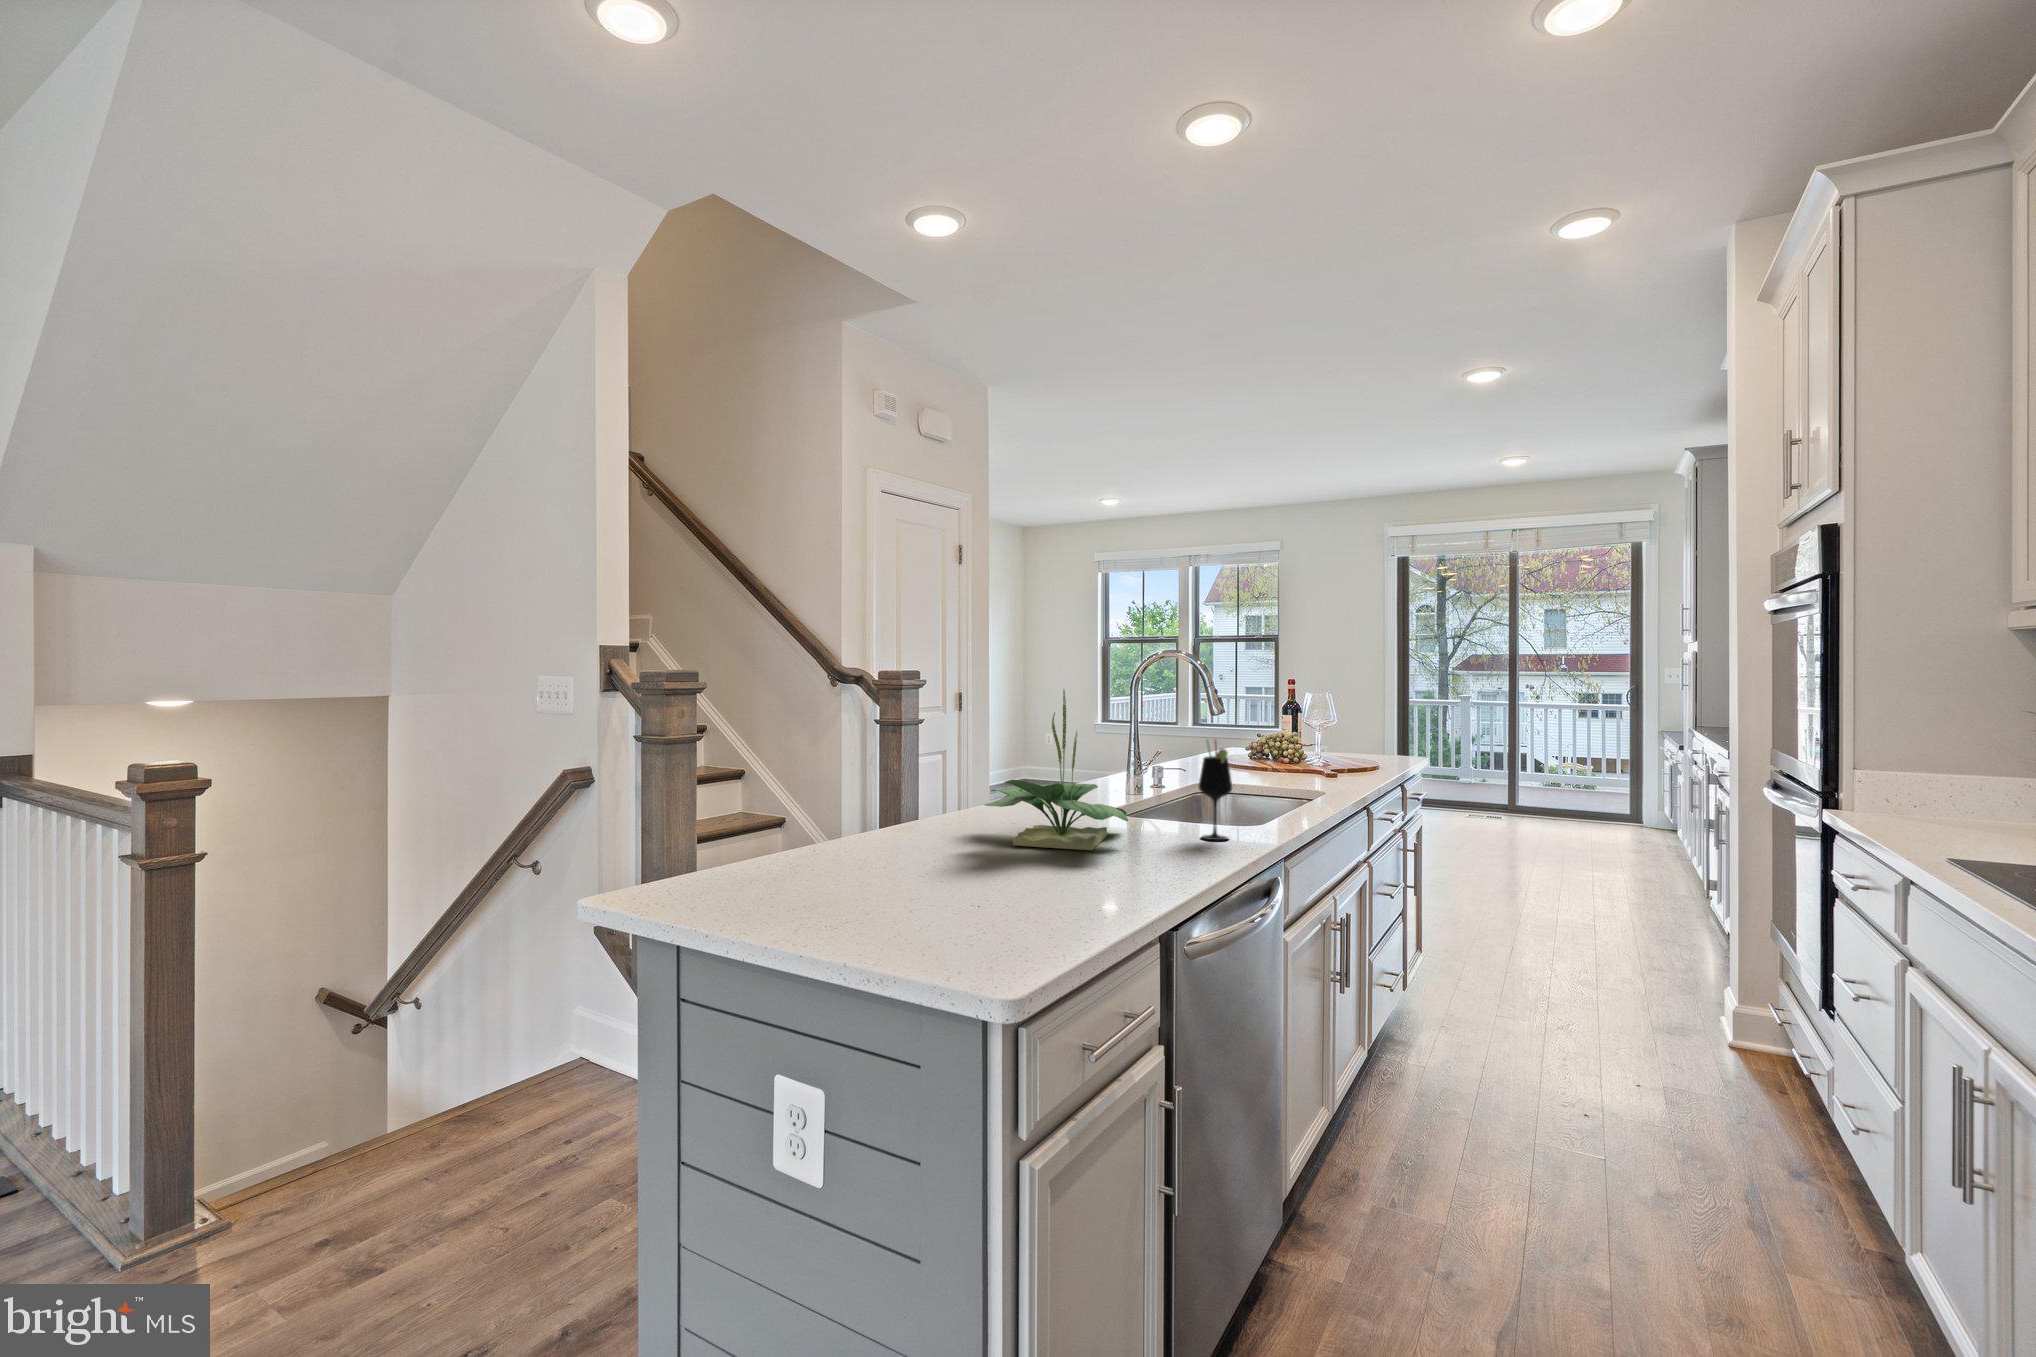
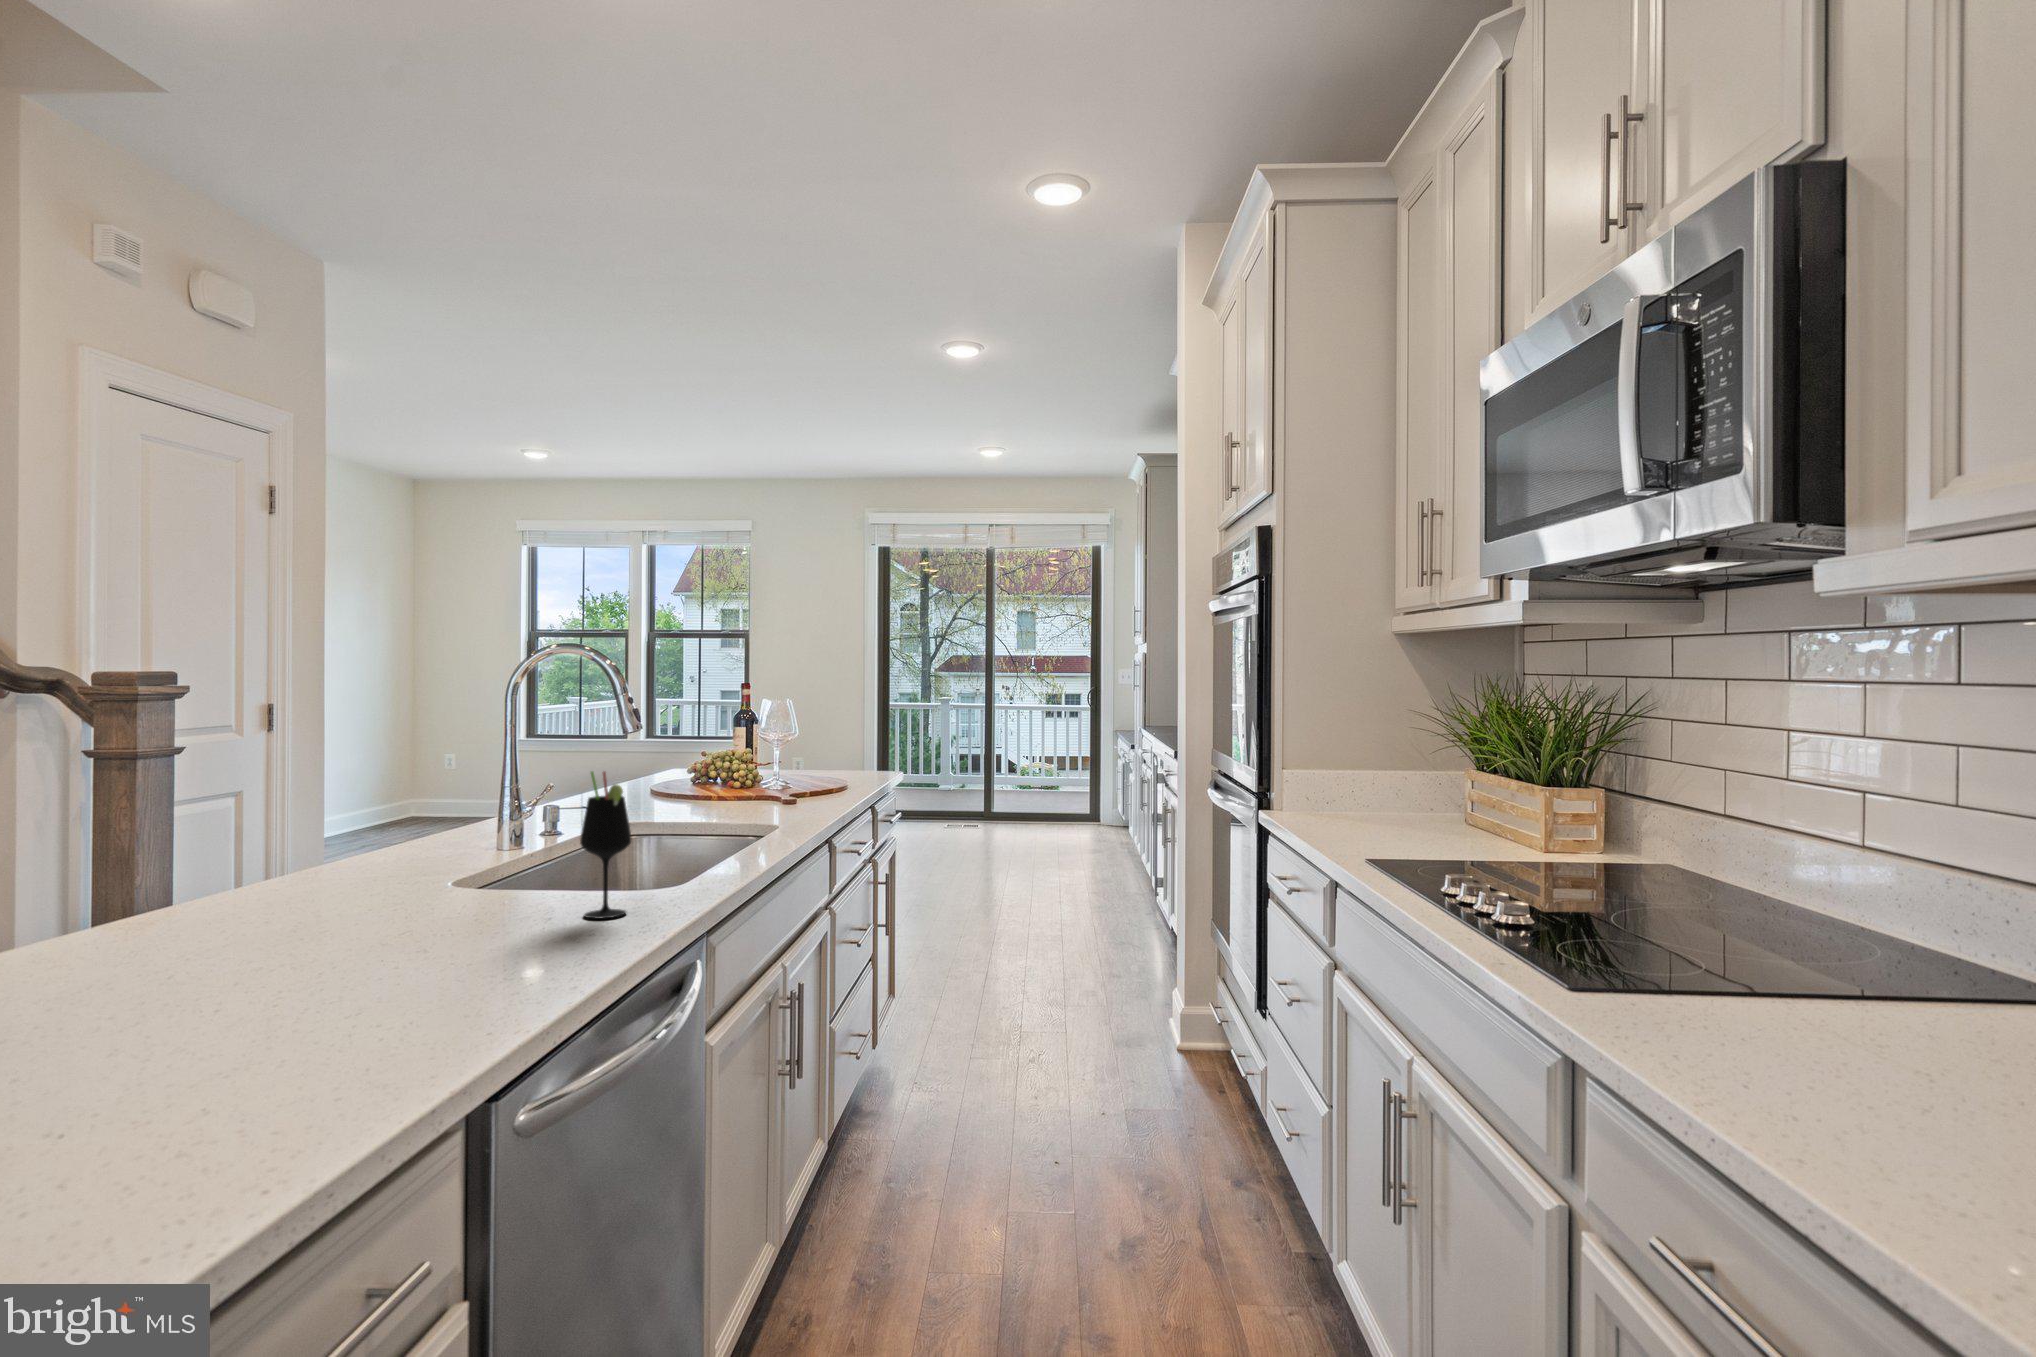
potted plant: present [985,690,1128,850] -> none [171,700,466,969]

